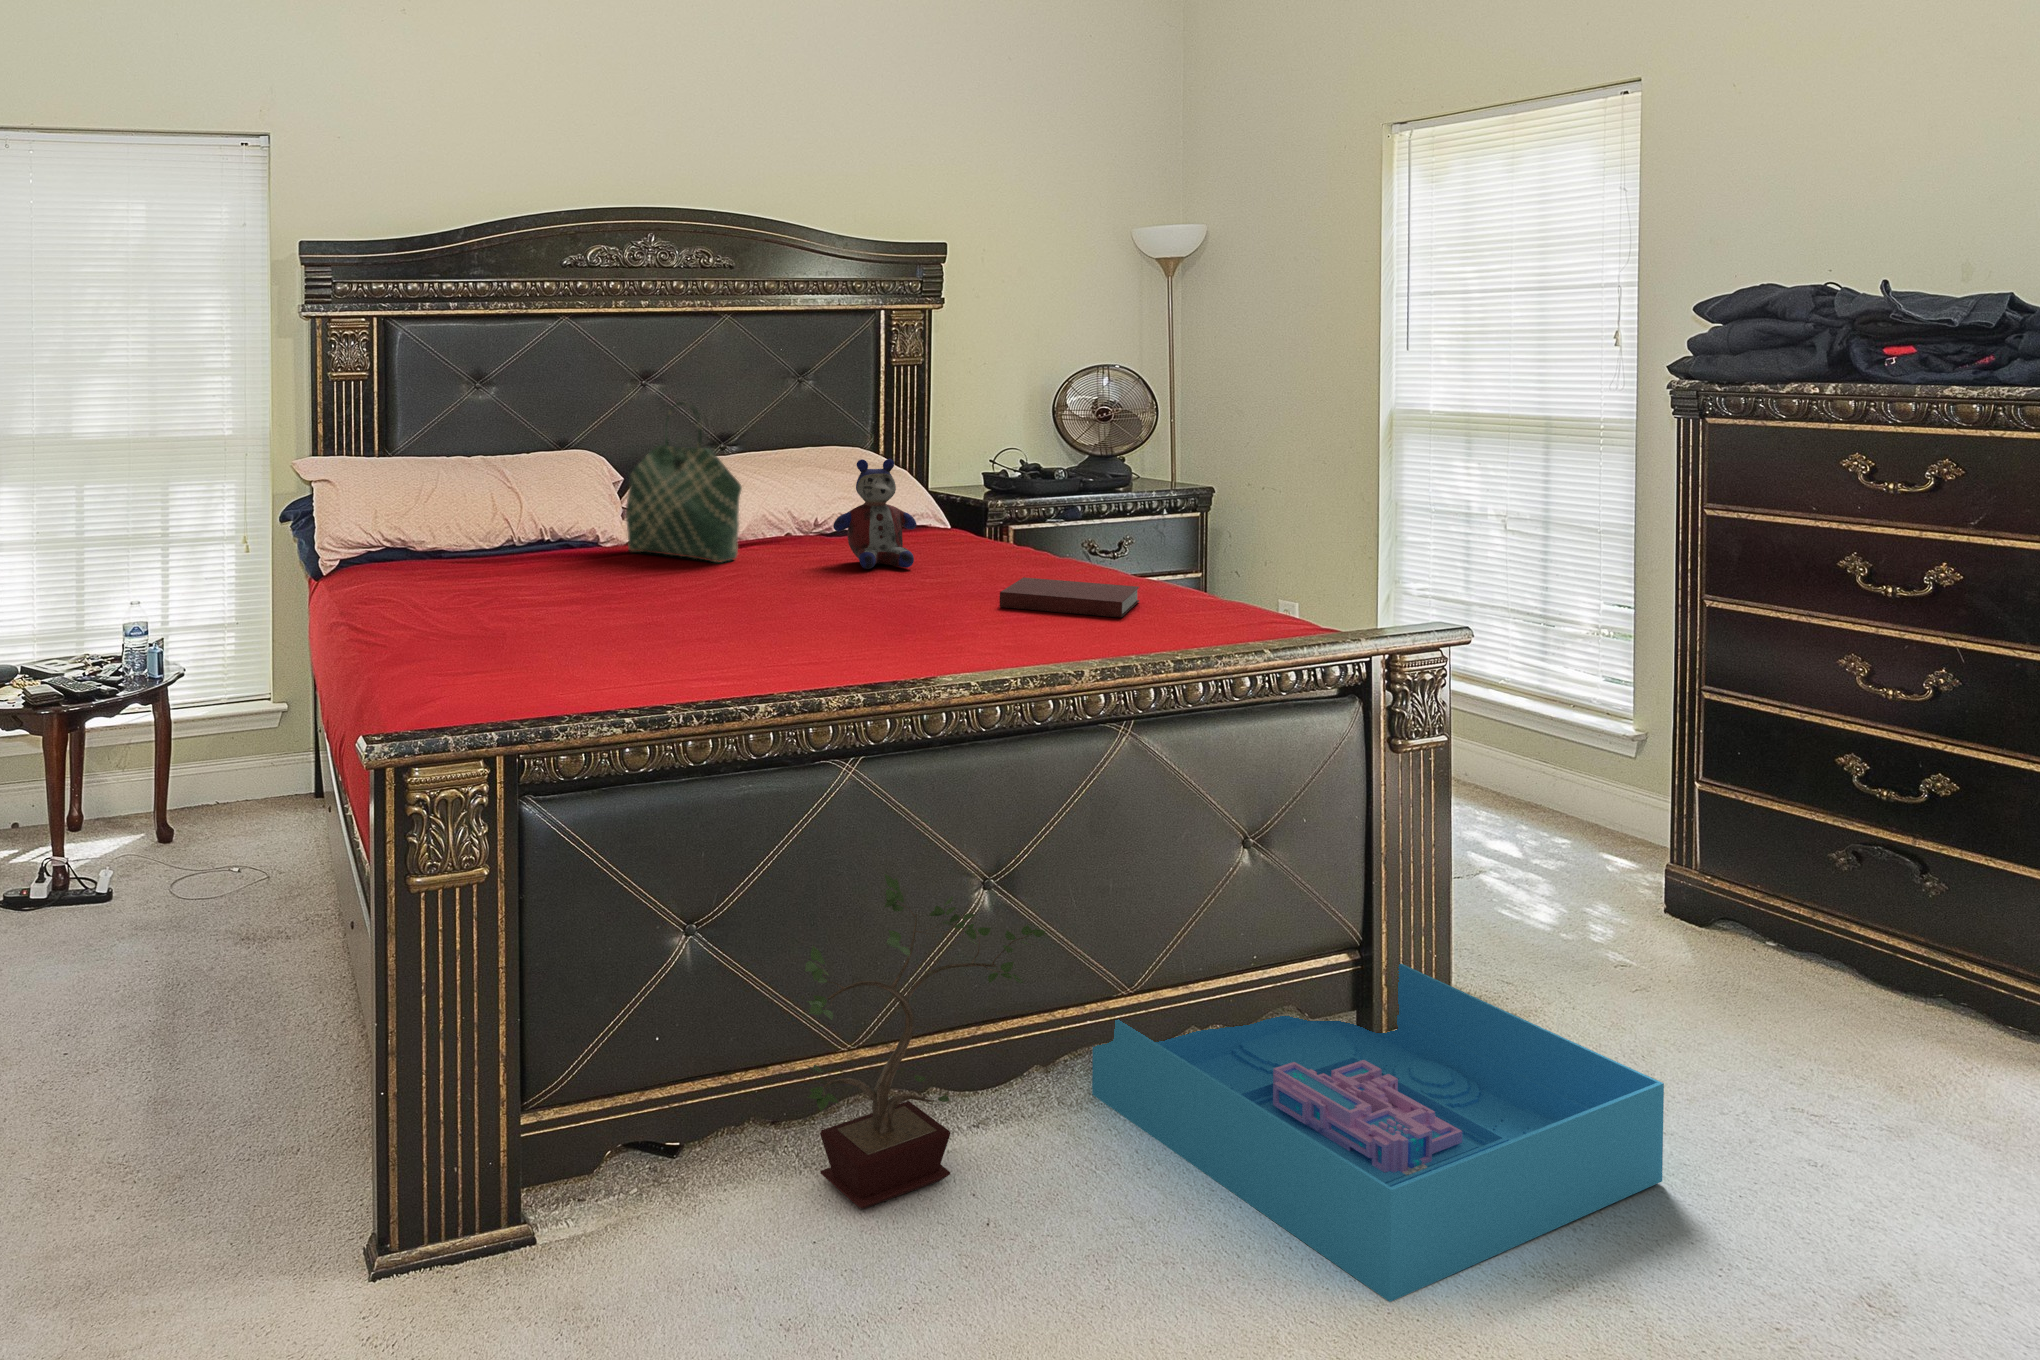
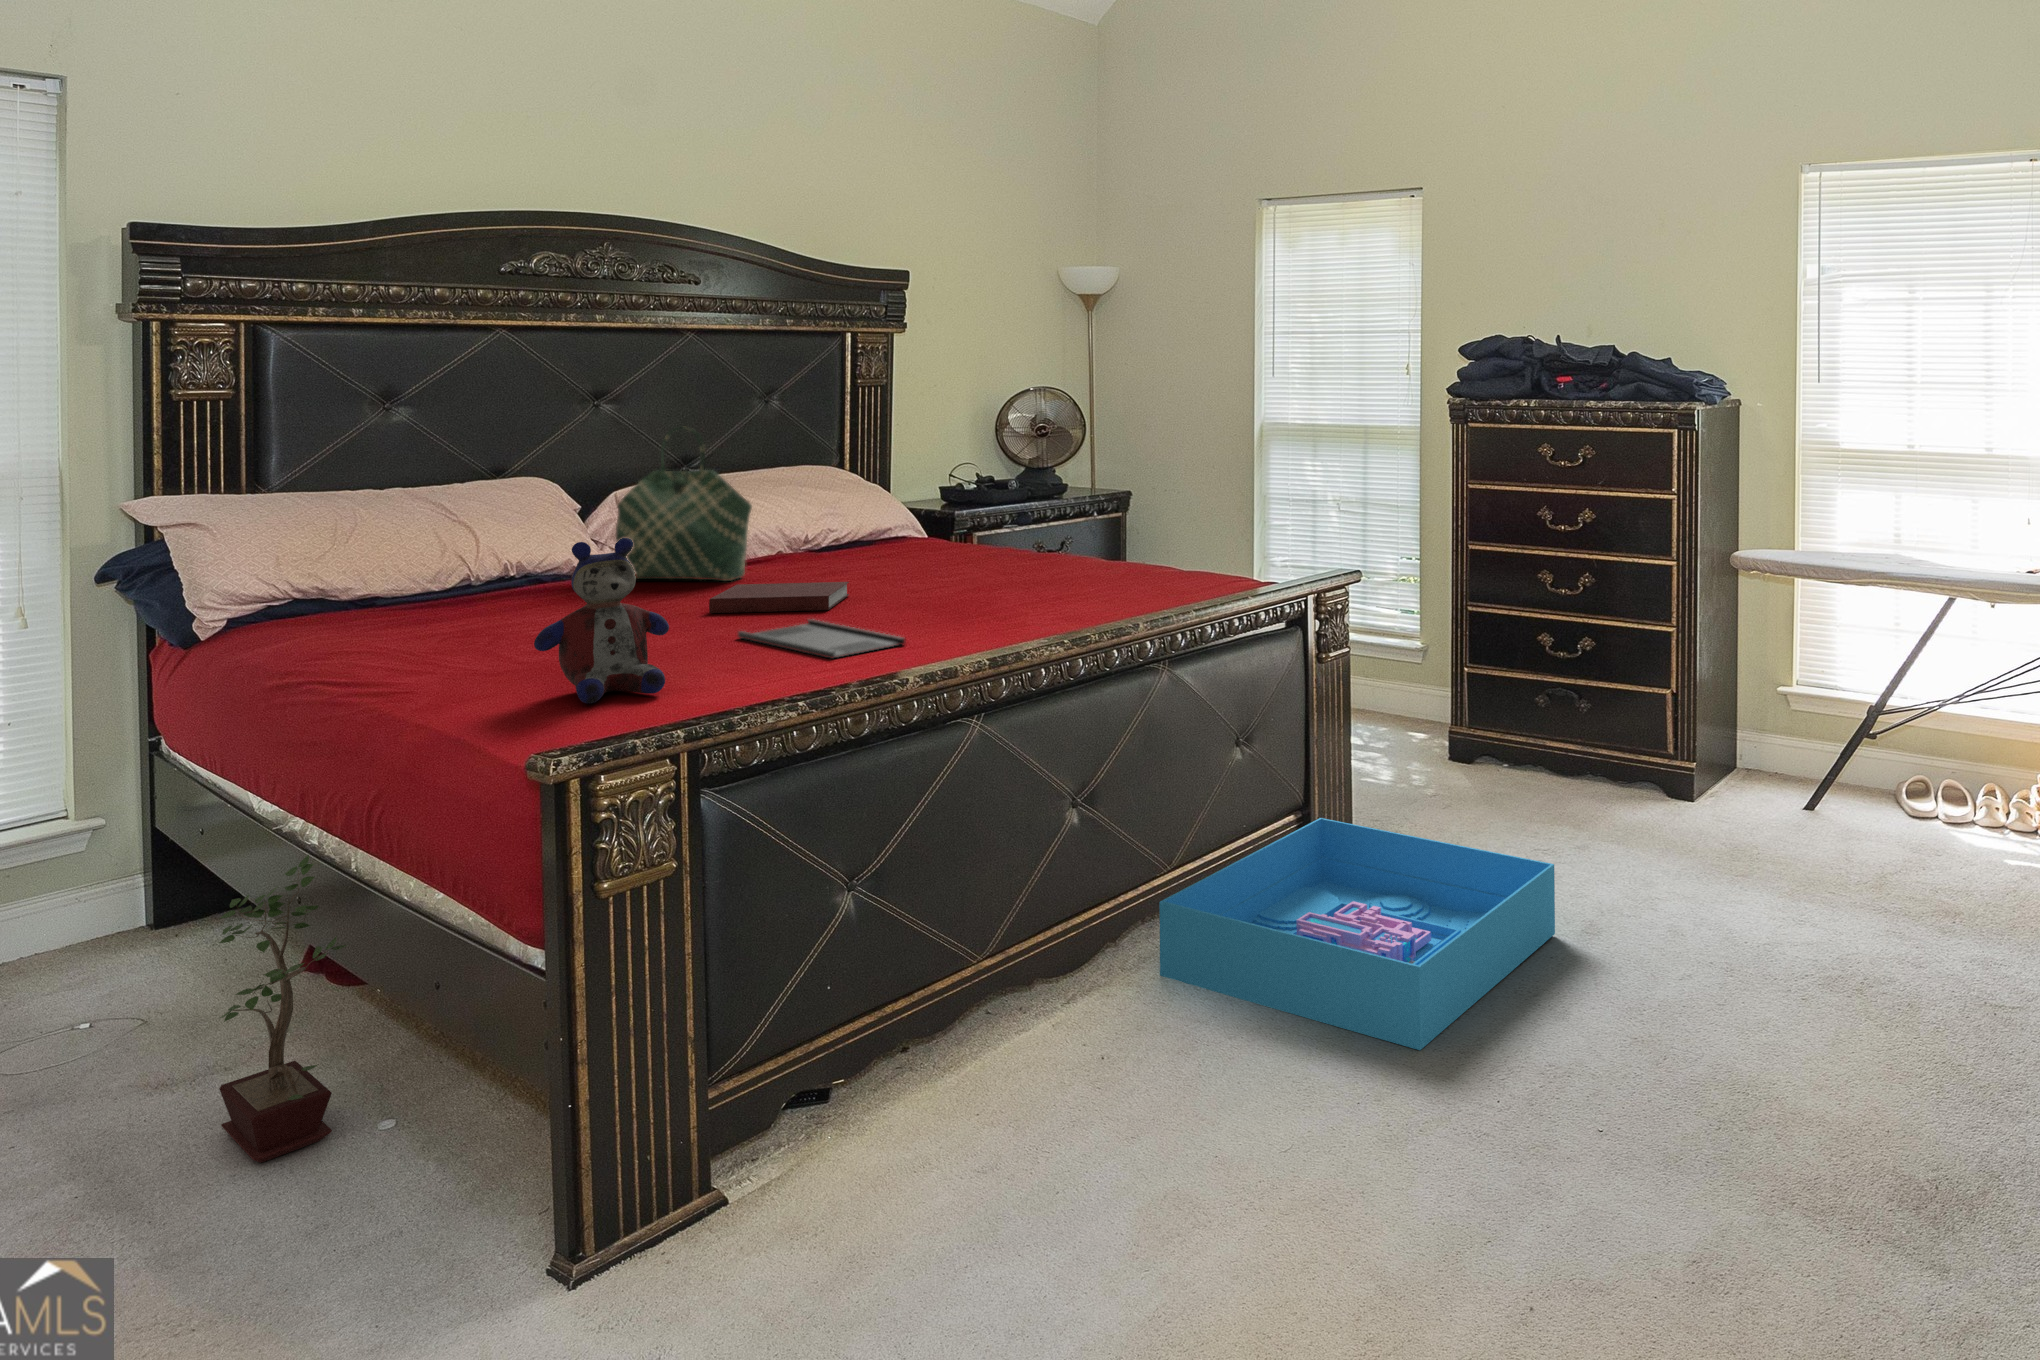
stuffed bear: present [833,459,916,569] -> present [534,538,669,704]
notebook: present [1000,577,1139,618] -> present [709,582,849,613]
tray: none [663,617,809,668] -> present [738,619,906,659]
potted plant: present [805,874,1046,1209] -> present [219,855,347,1163]

